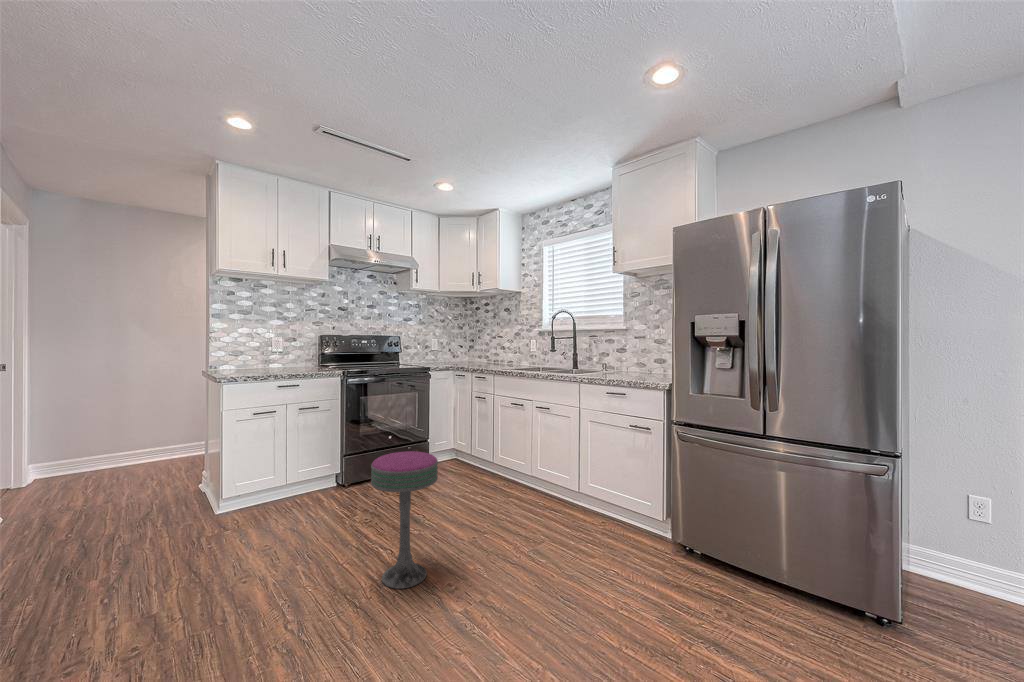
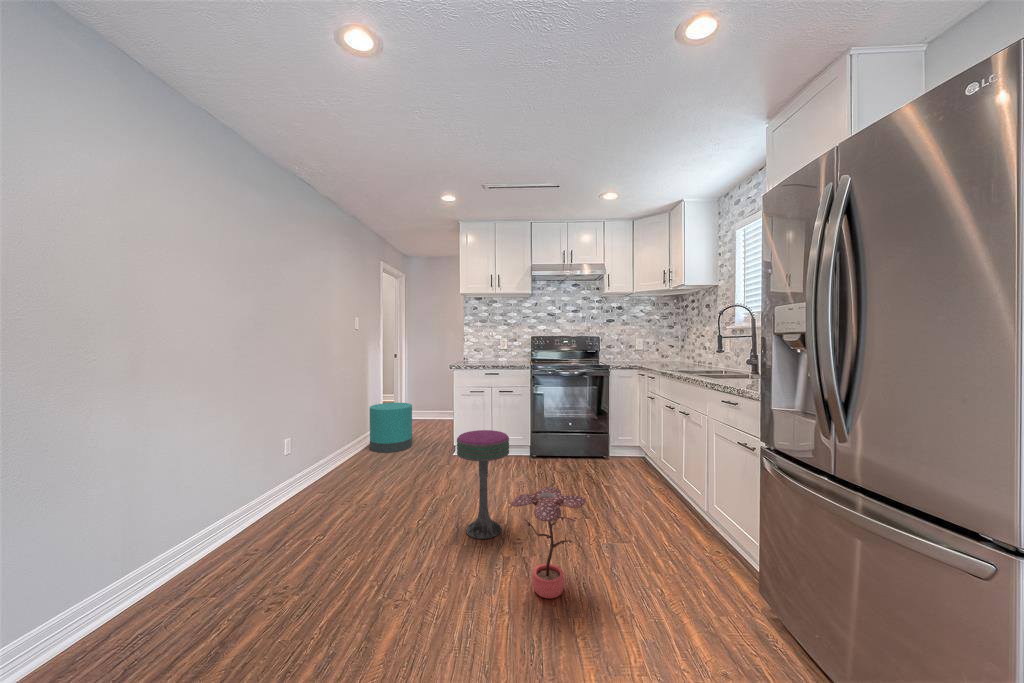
trash can: none [11,449,120,552] -> present [370,403,412,453]
potted plant: none [506,491,568,601] -> present [511,487,586,598]

